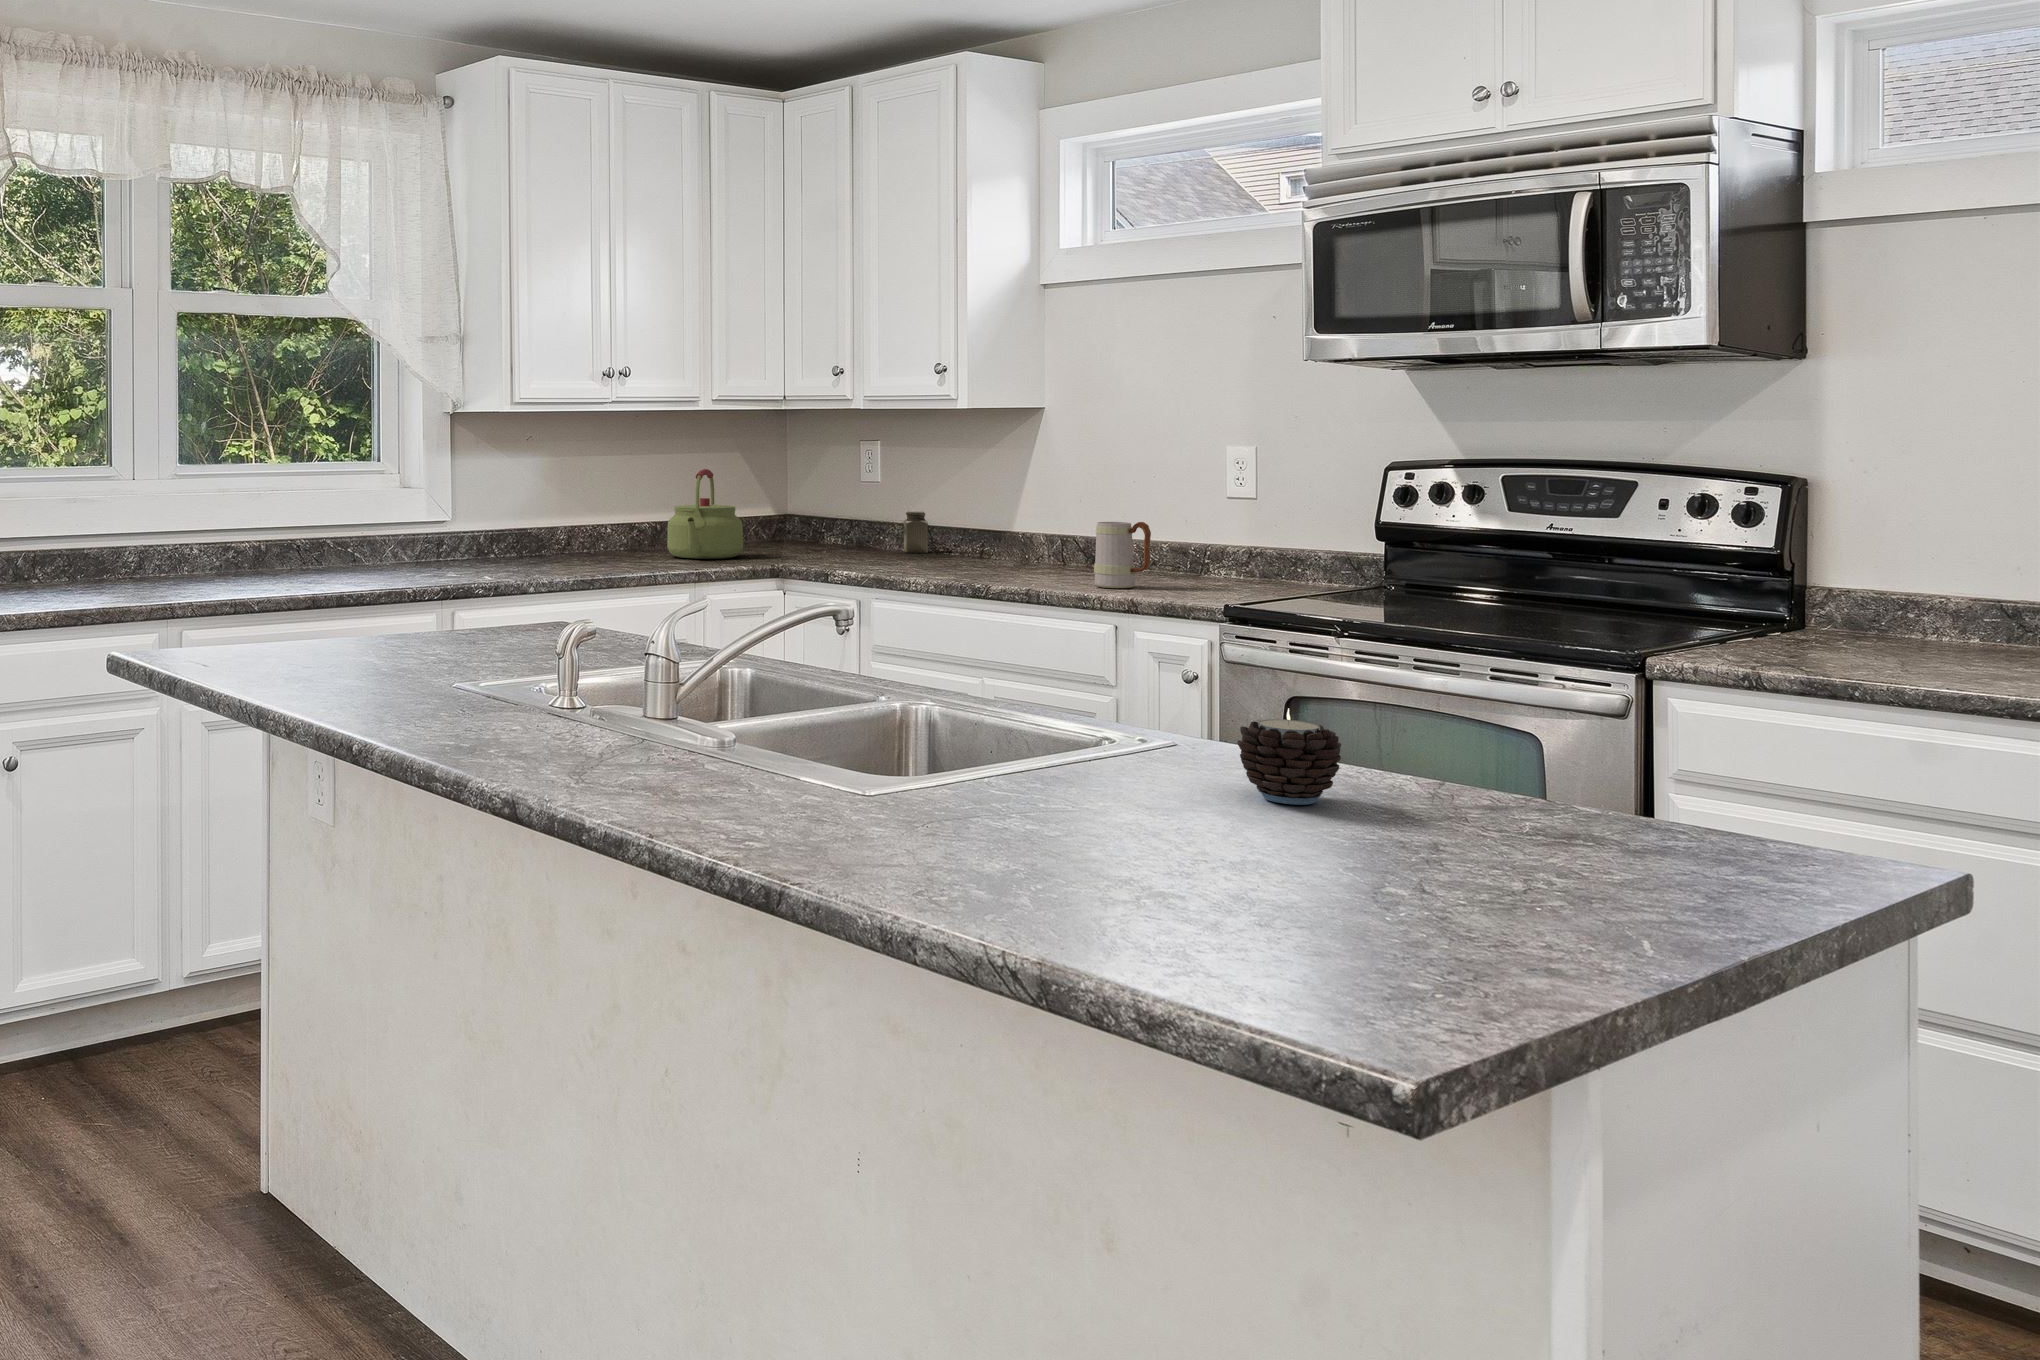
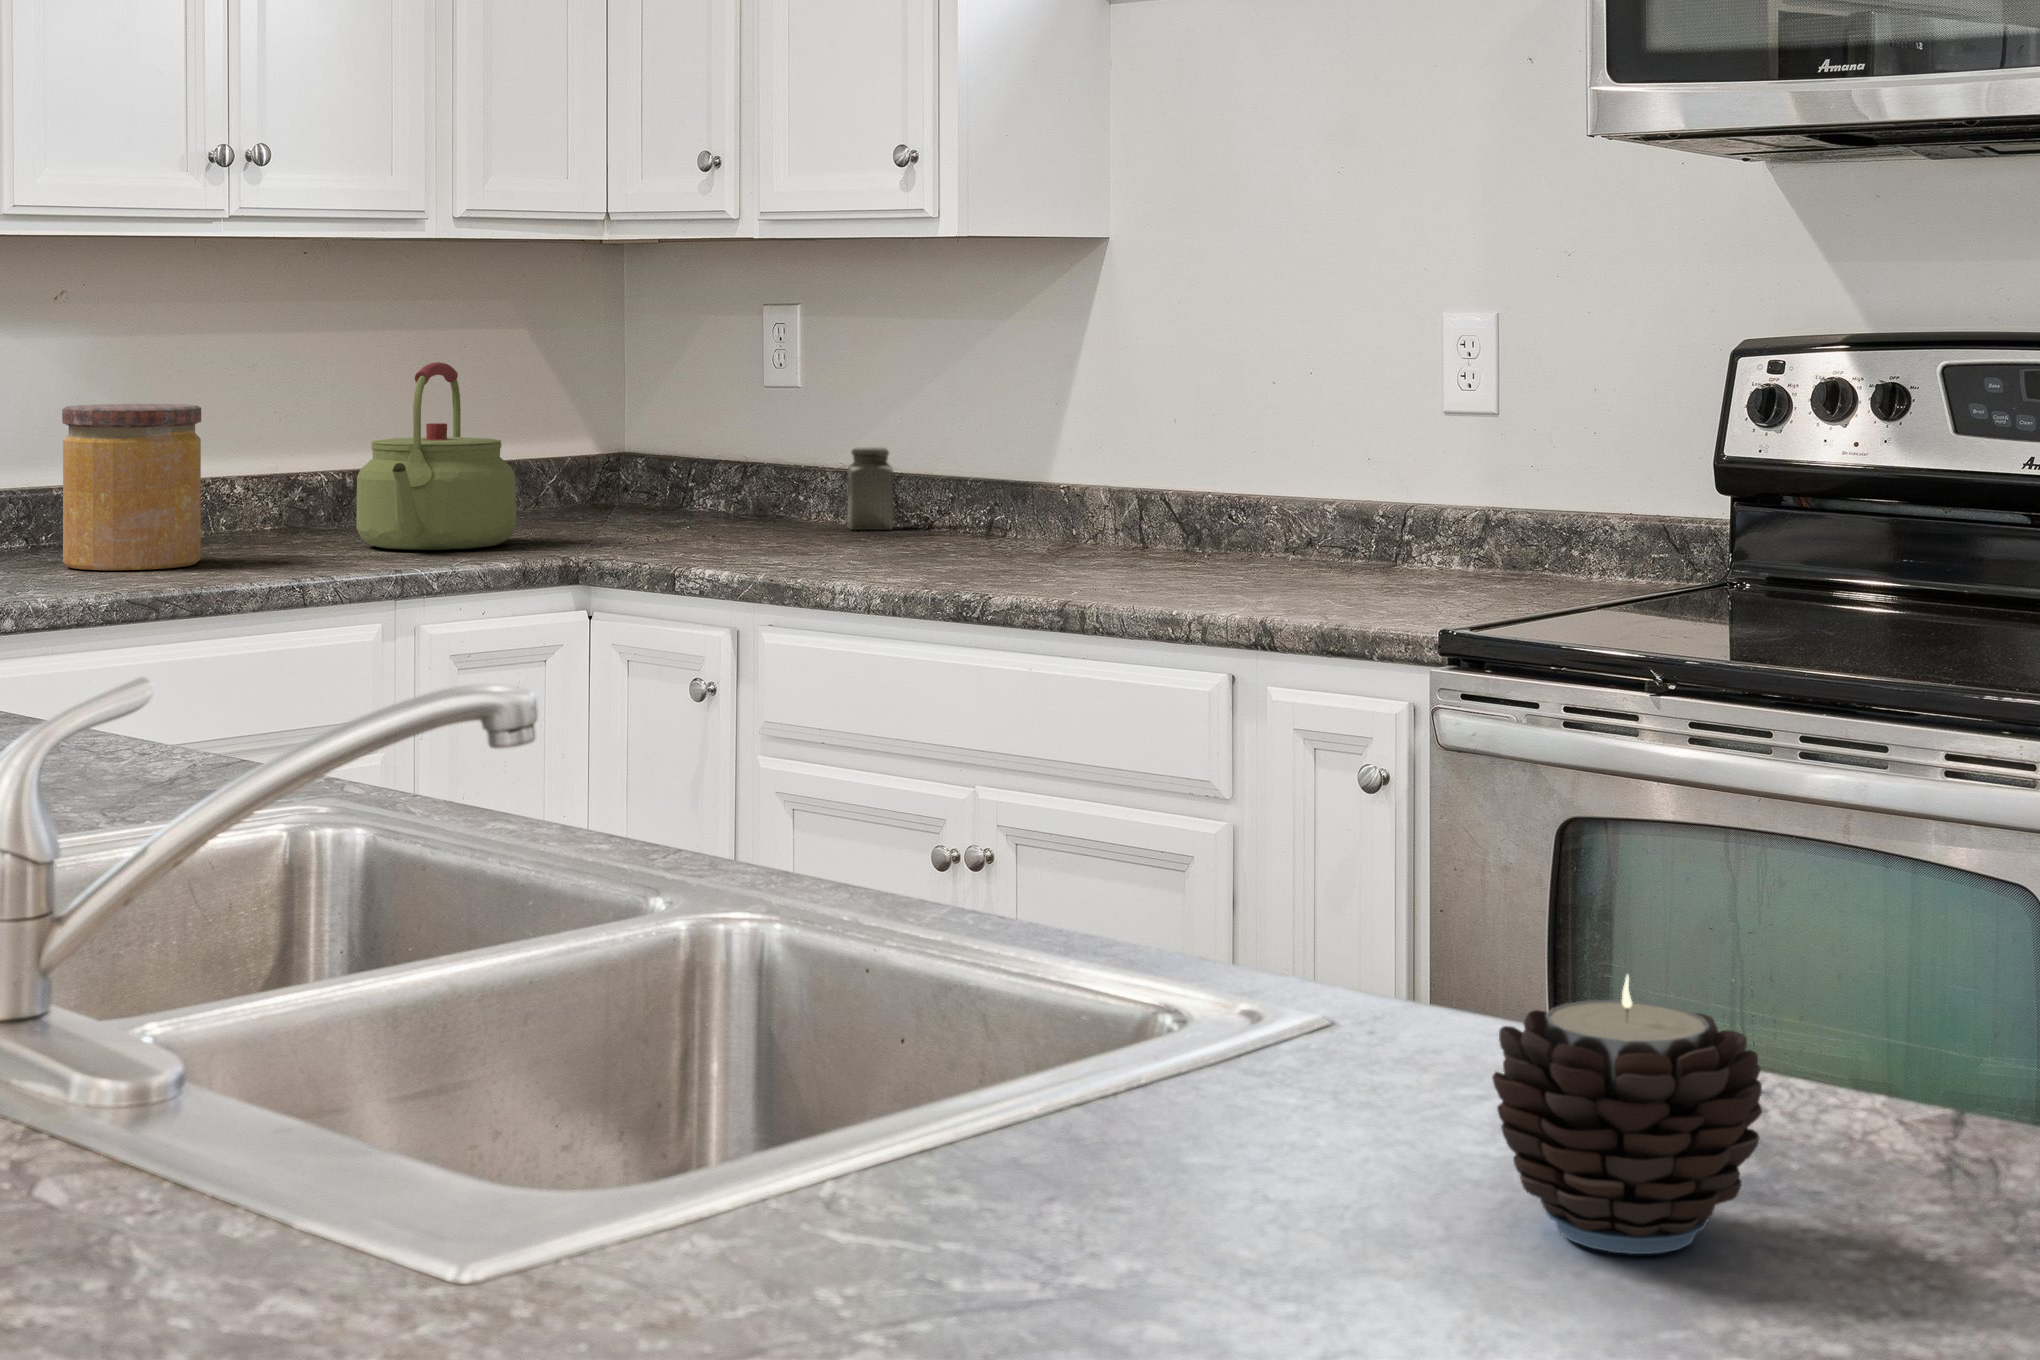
jar: none [541,489,602,565] -> present [62,404,201,570]
mug: present [1094,522,1151,588] -> none [1194,462,1303,597]

